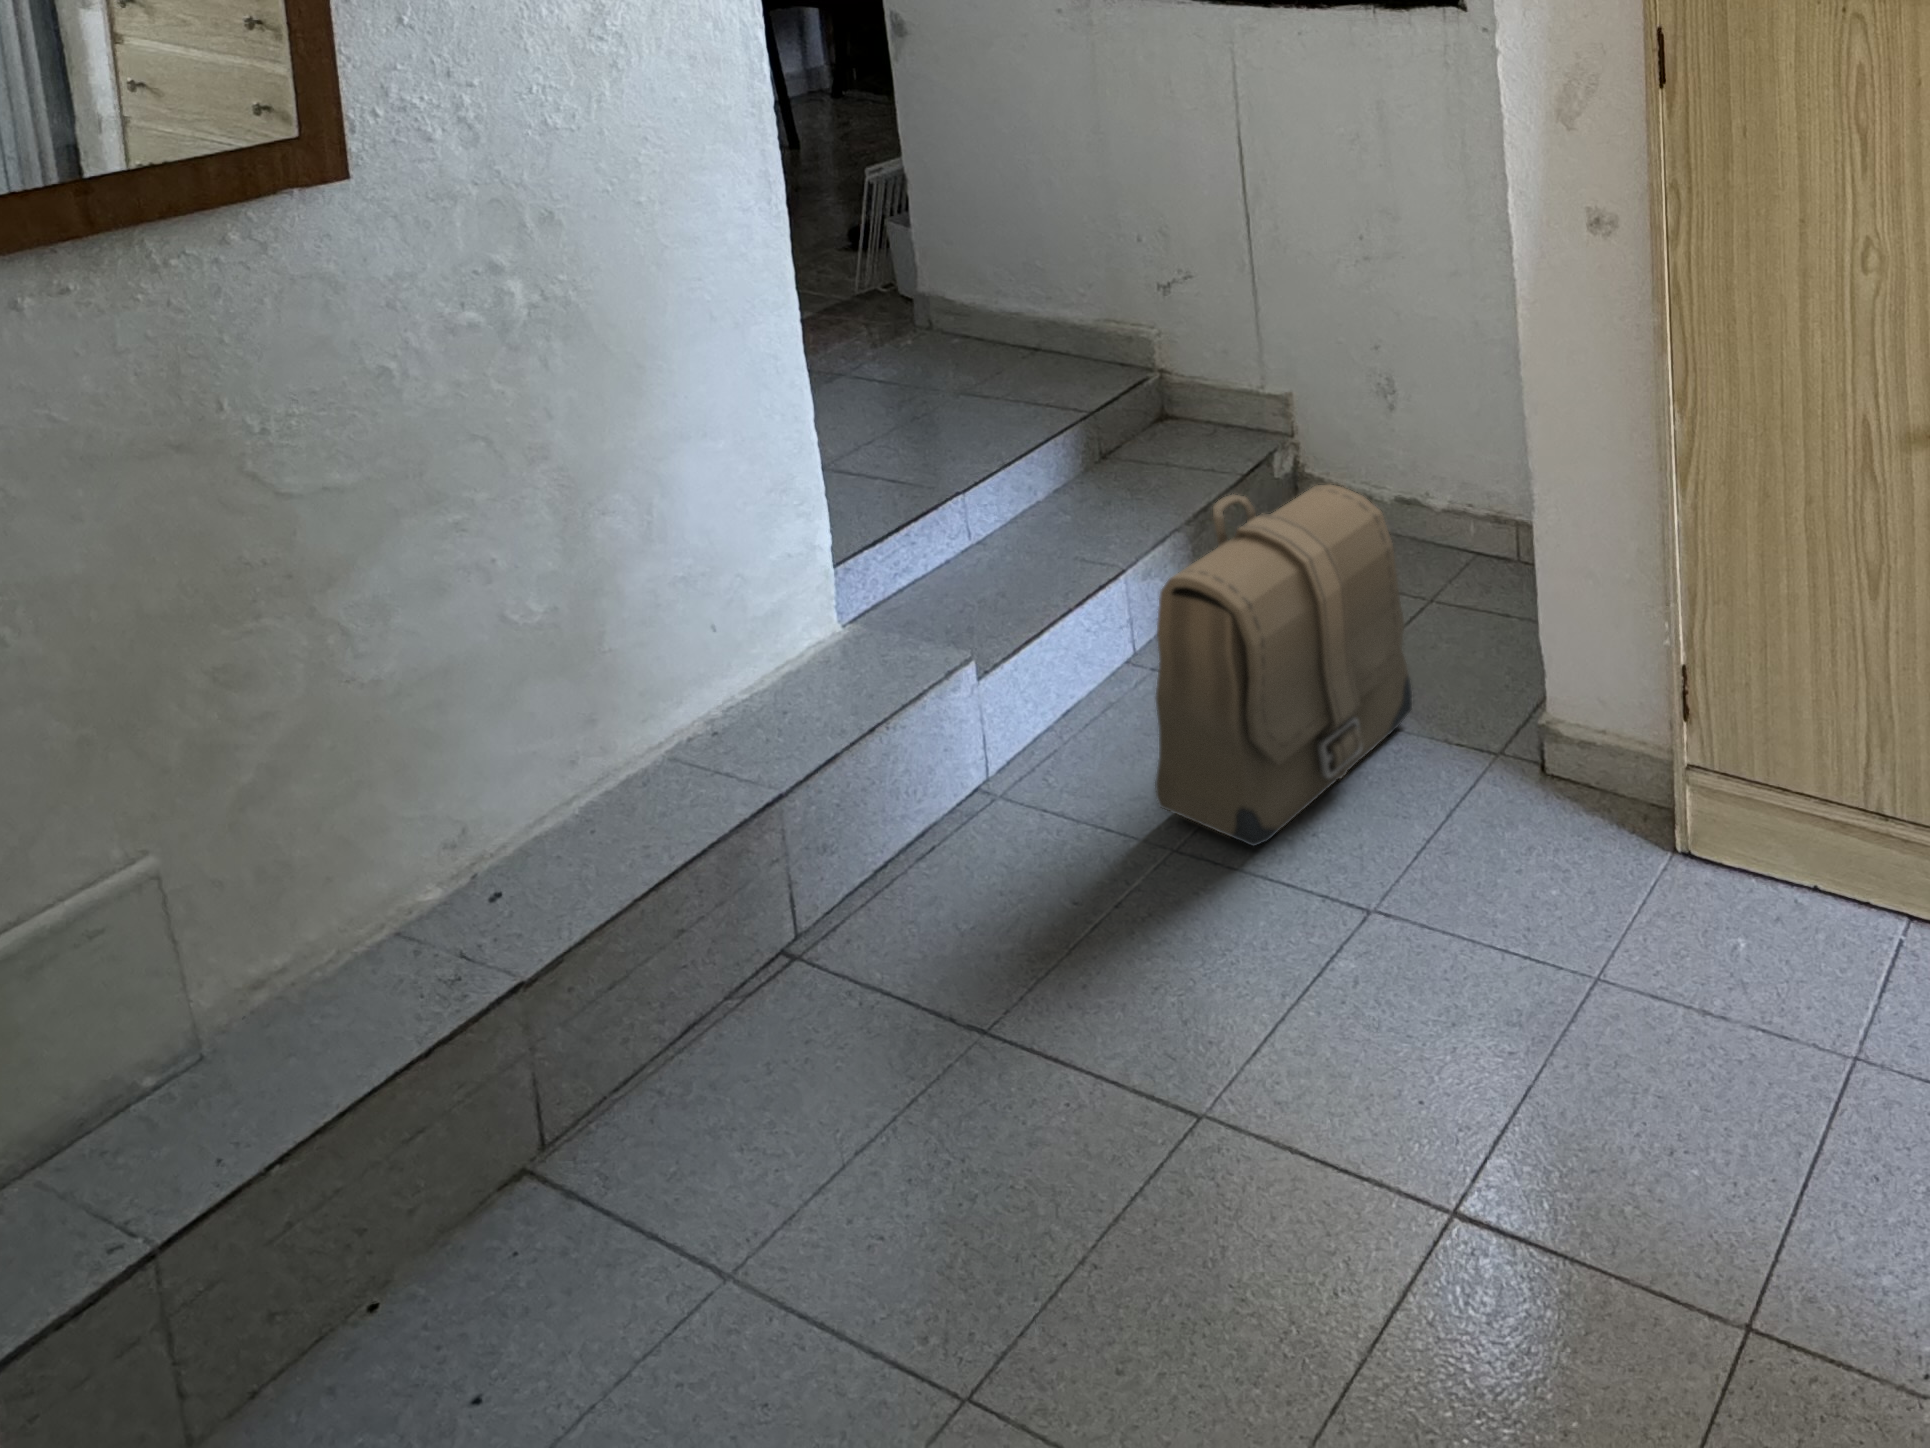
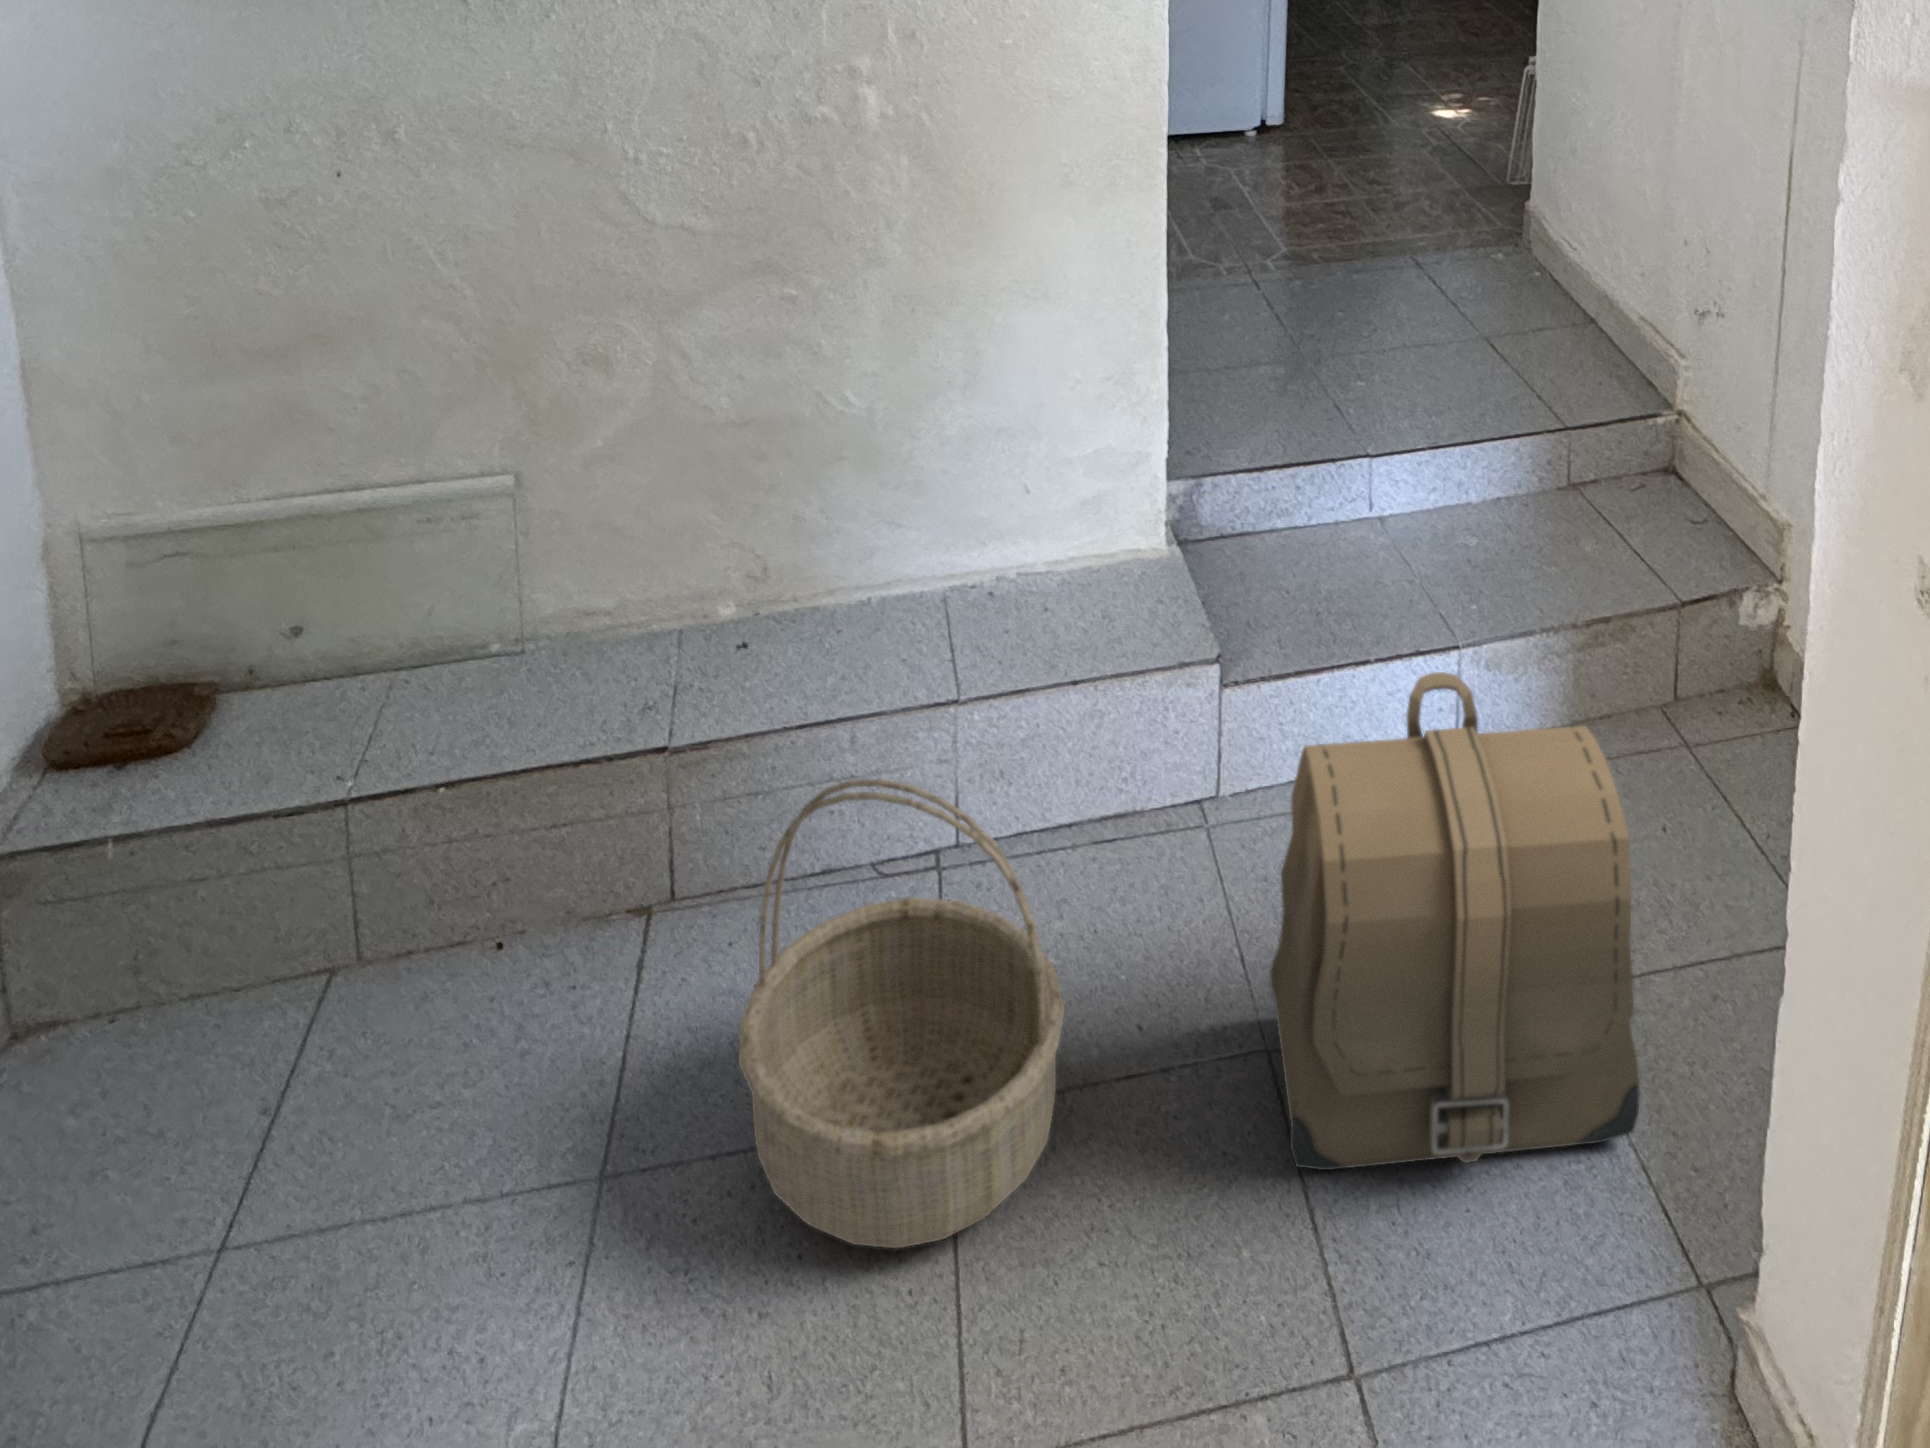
basket: none [815,714,1103,1116] -> present [739,779,1065,1248]

